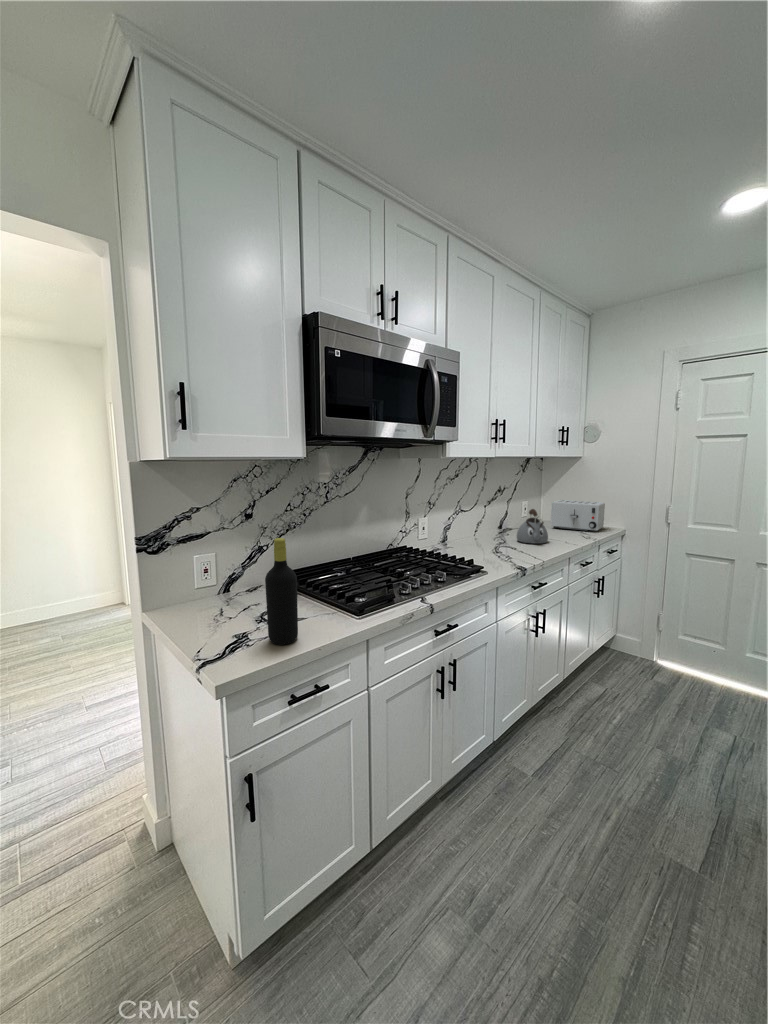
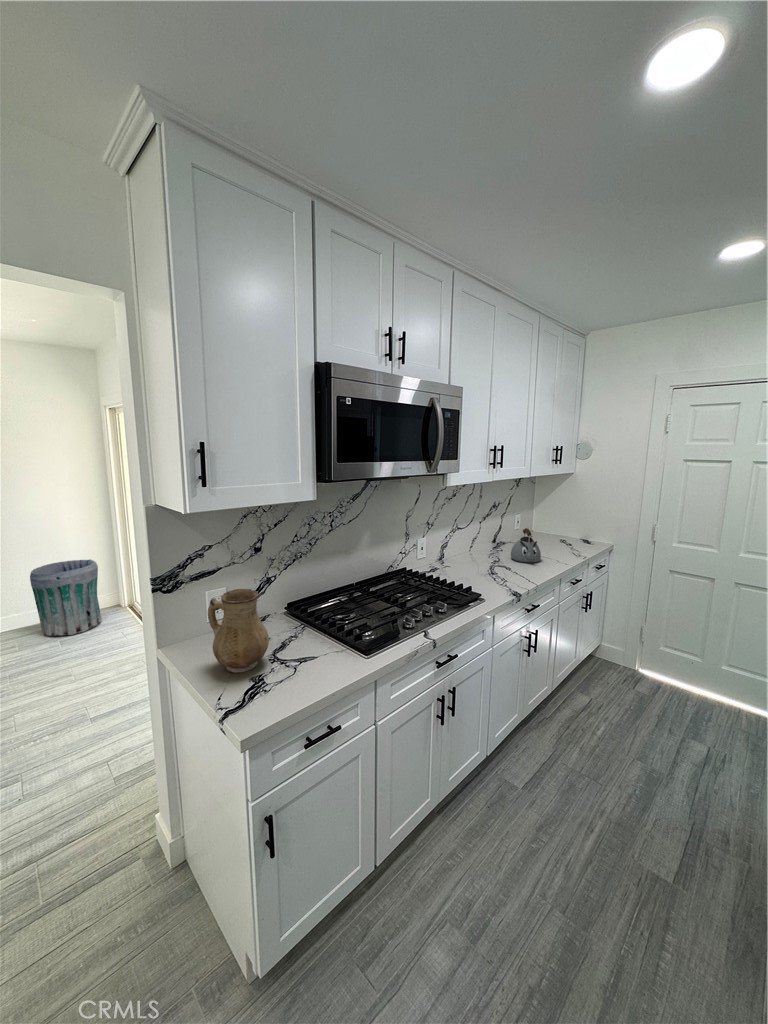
toaster: present [550,500,605,532] -> none [542,514,595,548]
bottle: present [265,538,298,645] -> none [282,591,312,691]
ceramic pitcher: none [191,545,255,630] -> present [208,589,269,673]
trash can: none [33,555,104,632] -> present [30,559,102,636]

